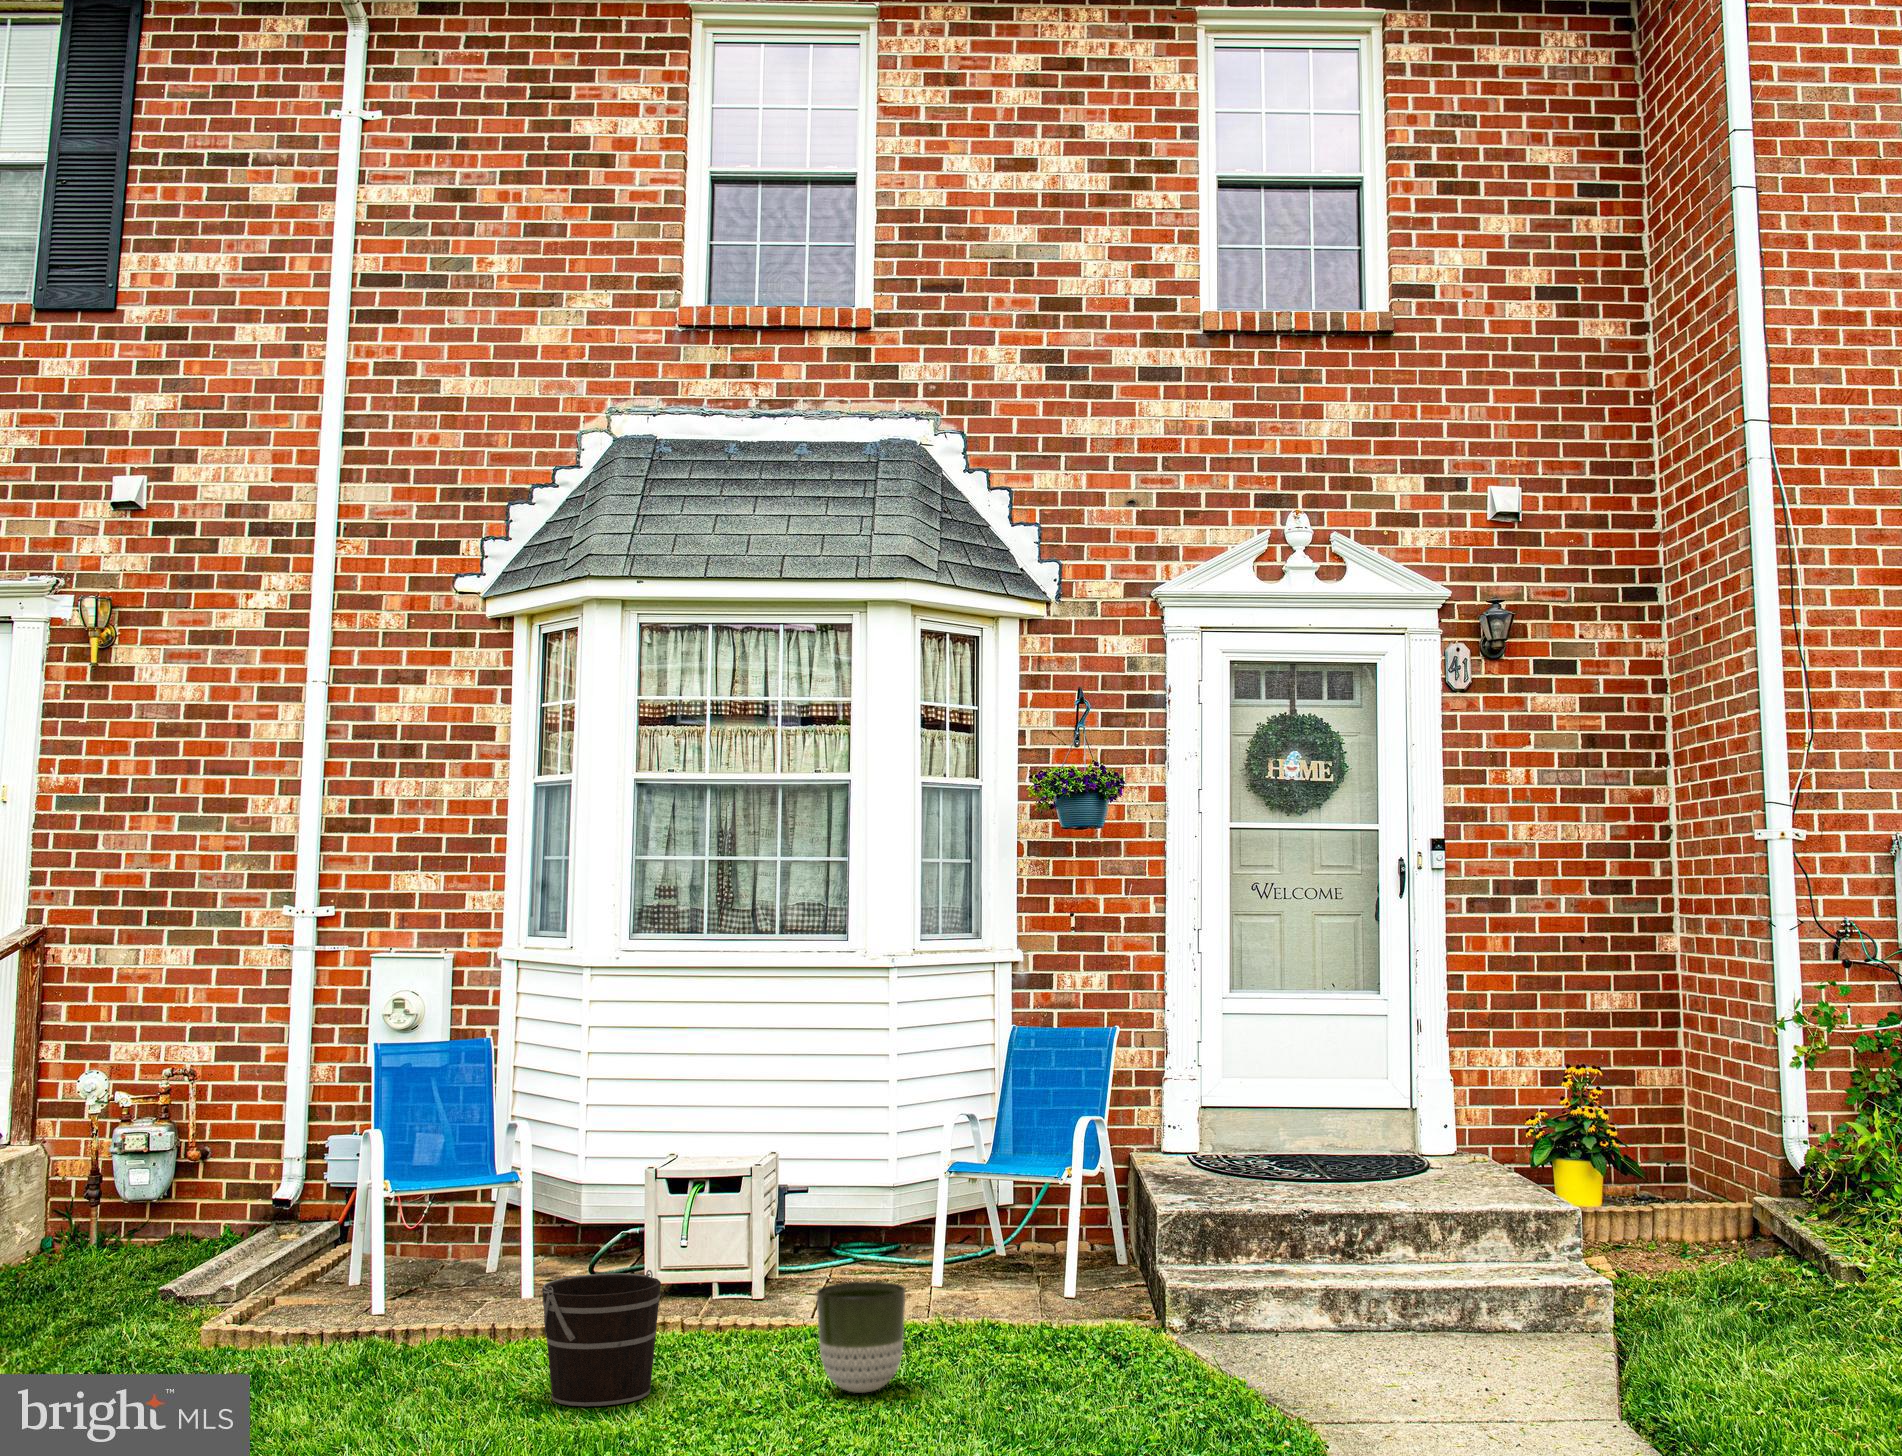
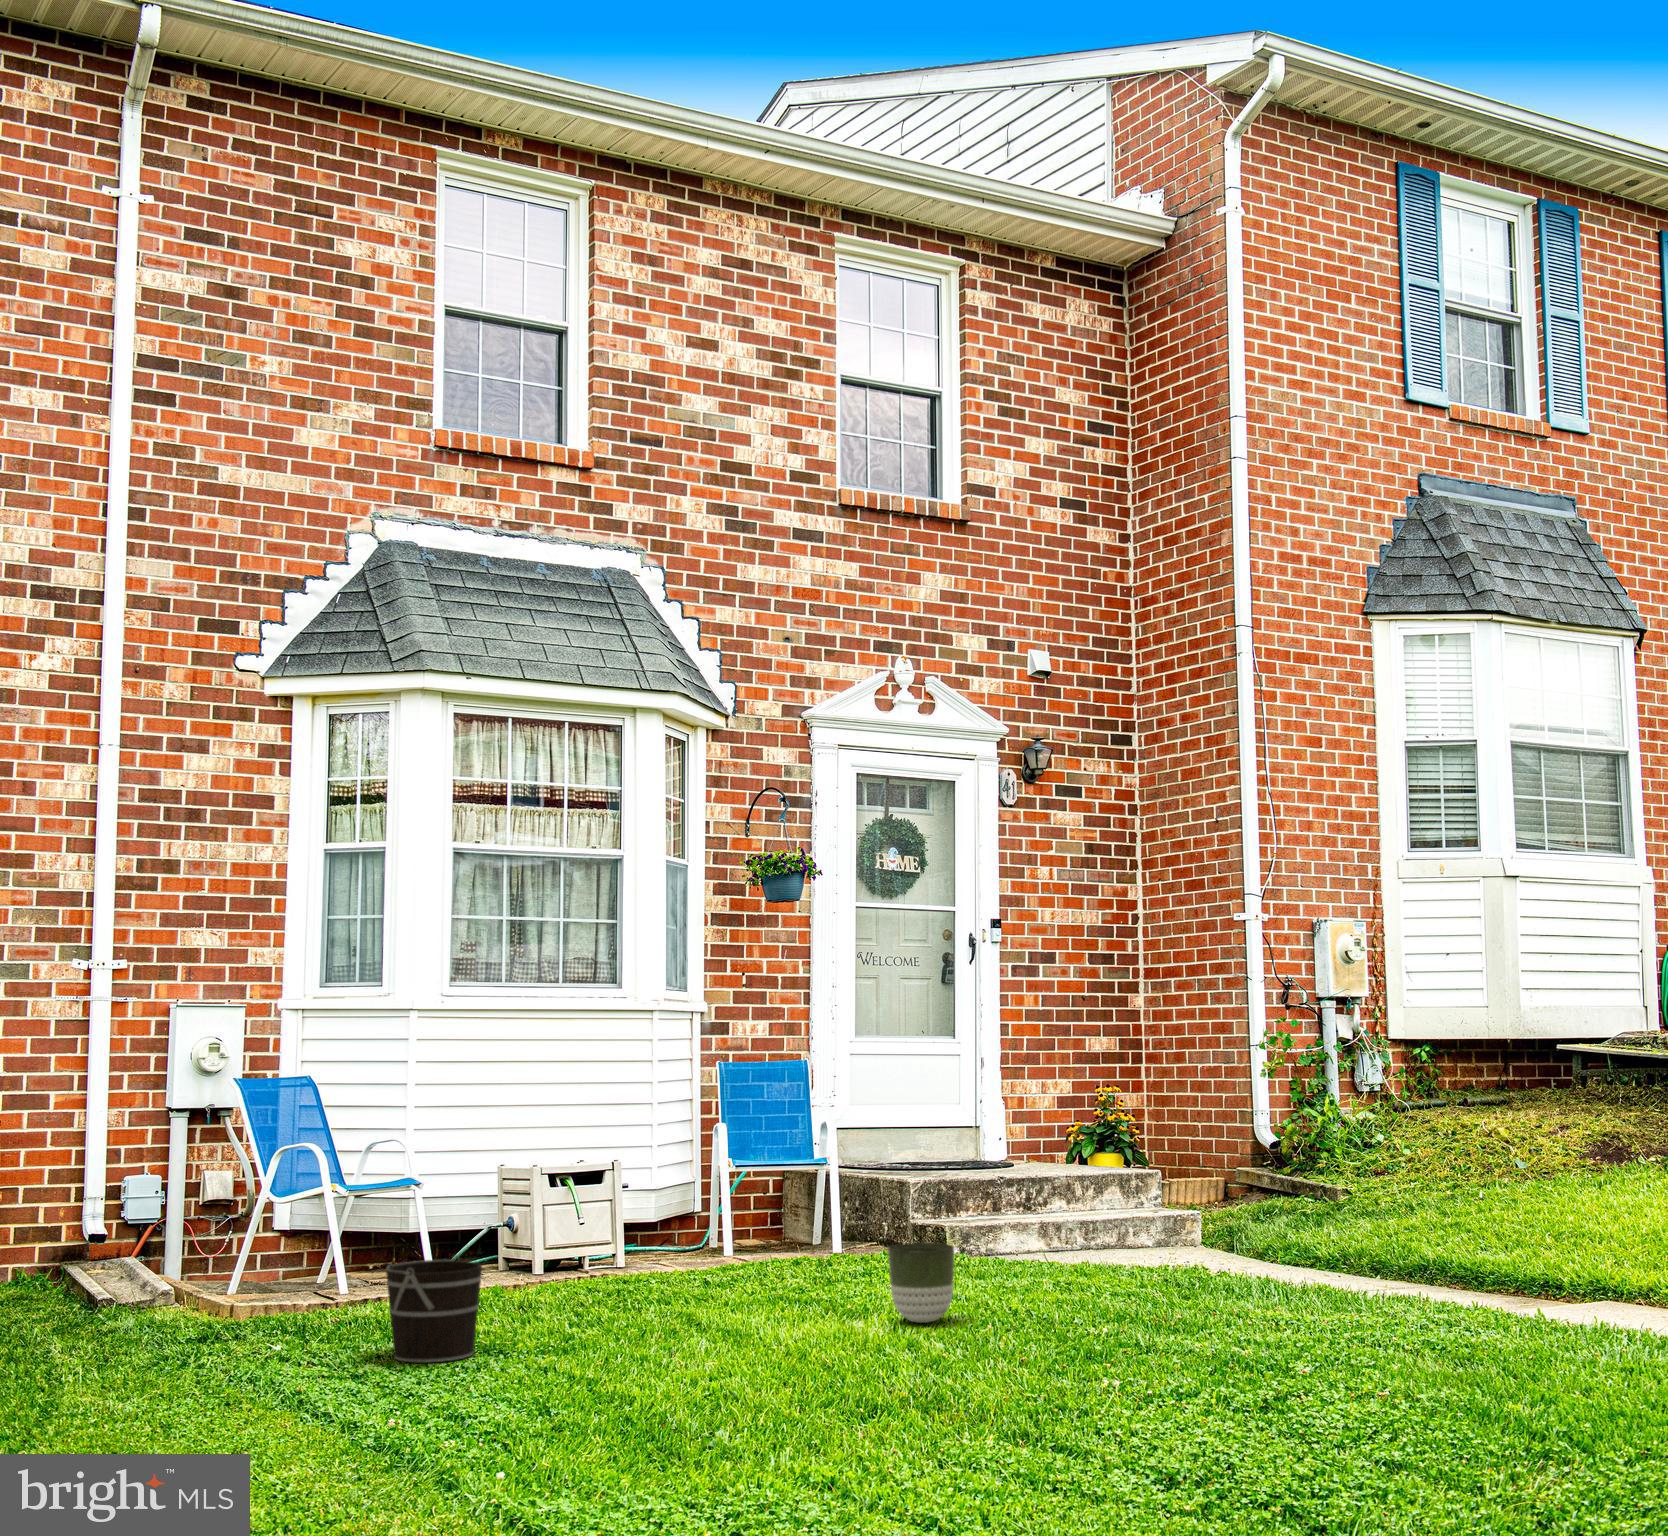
bucket: present [542,1270,661,1406] -> present [386,1256,482,1362]

